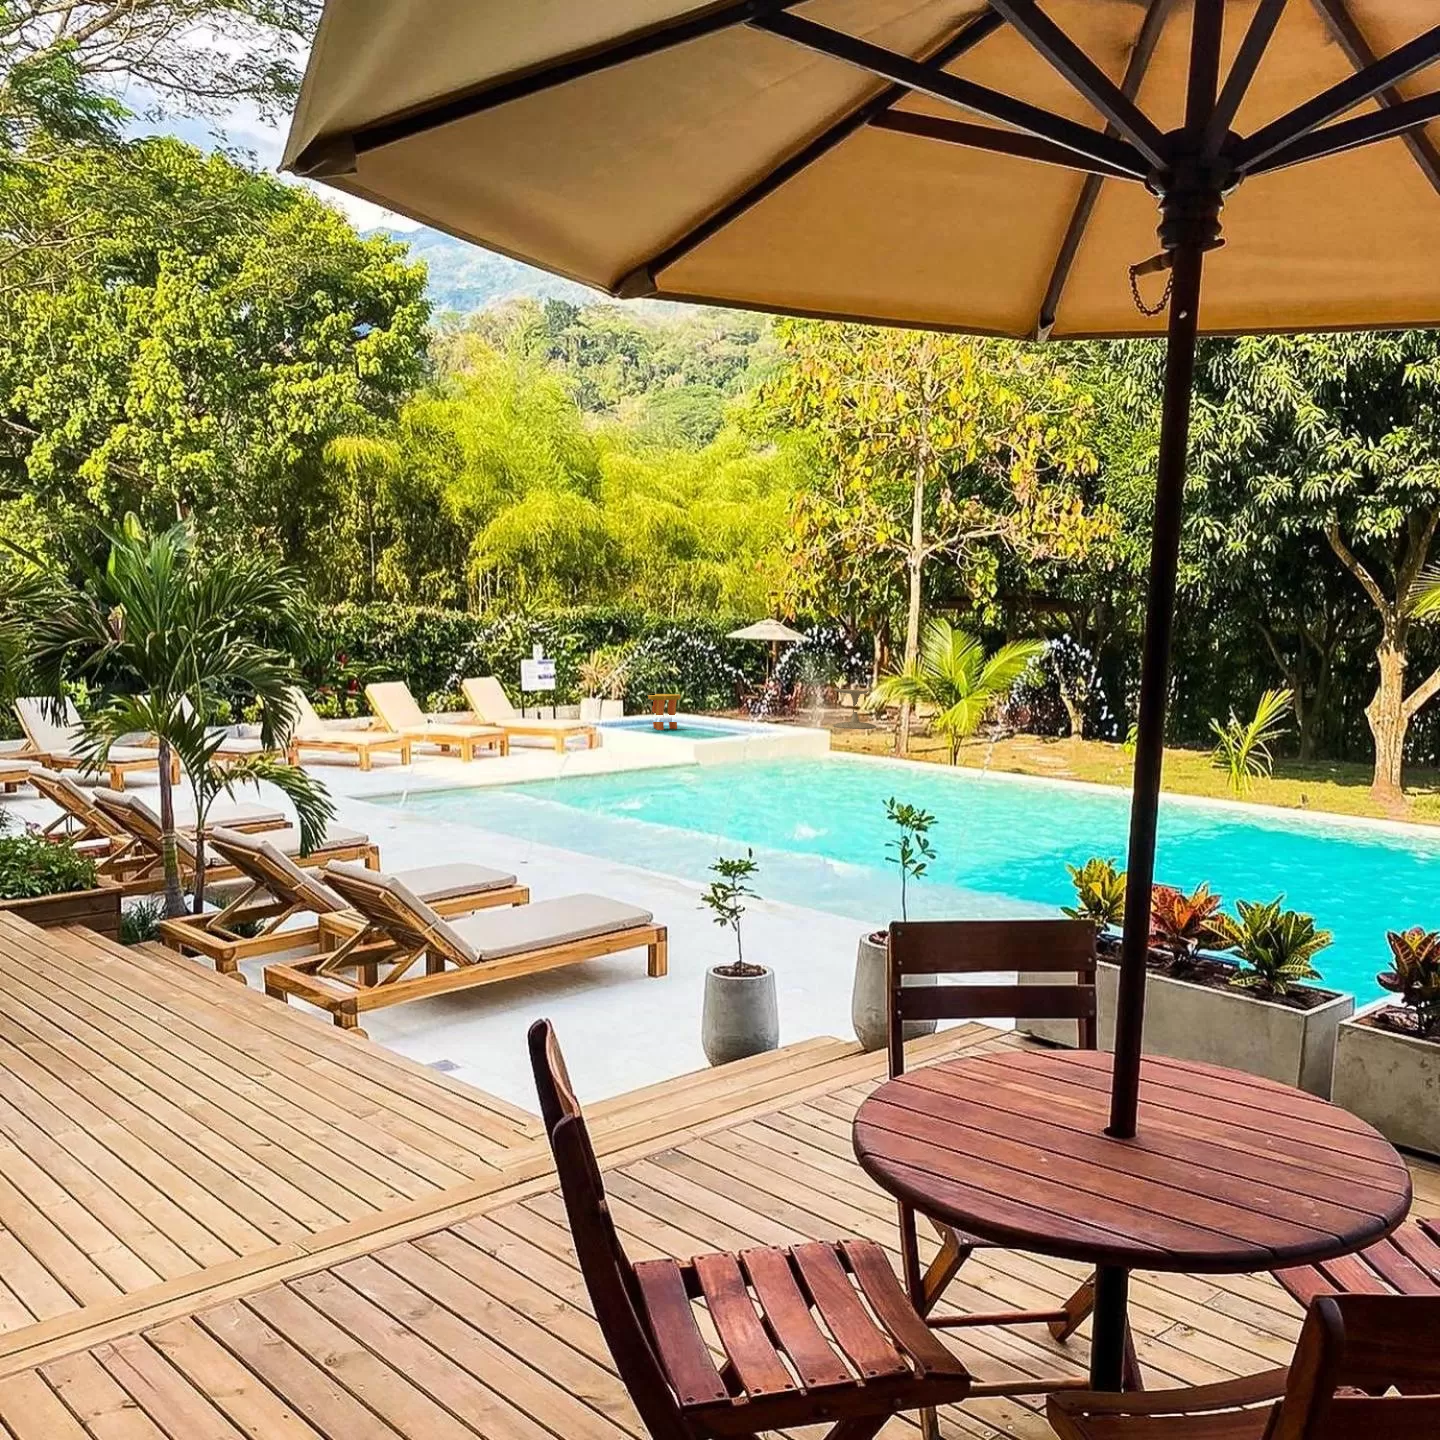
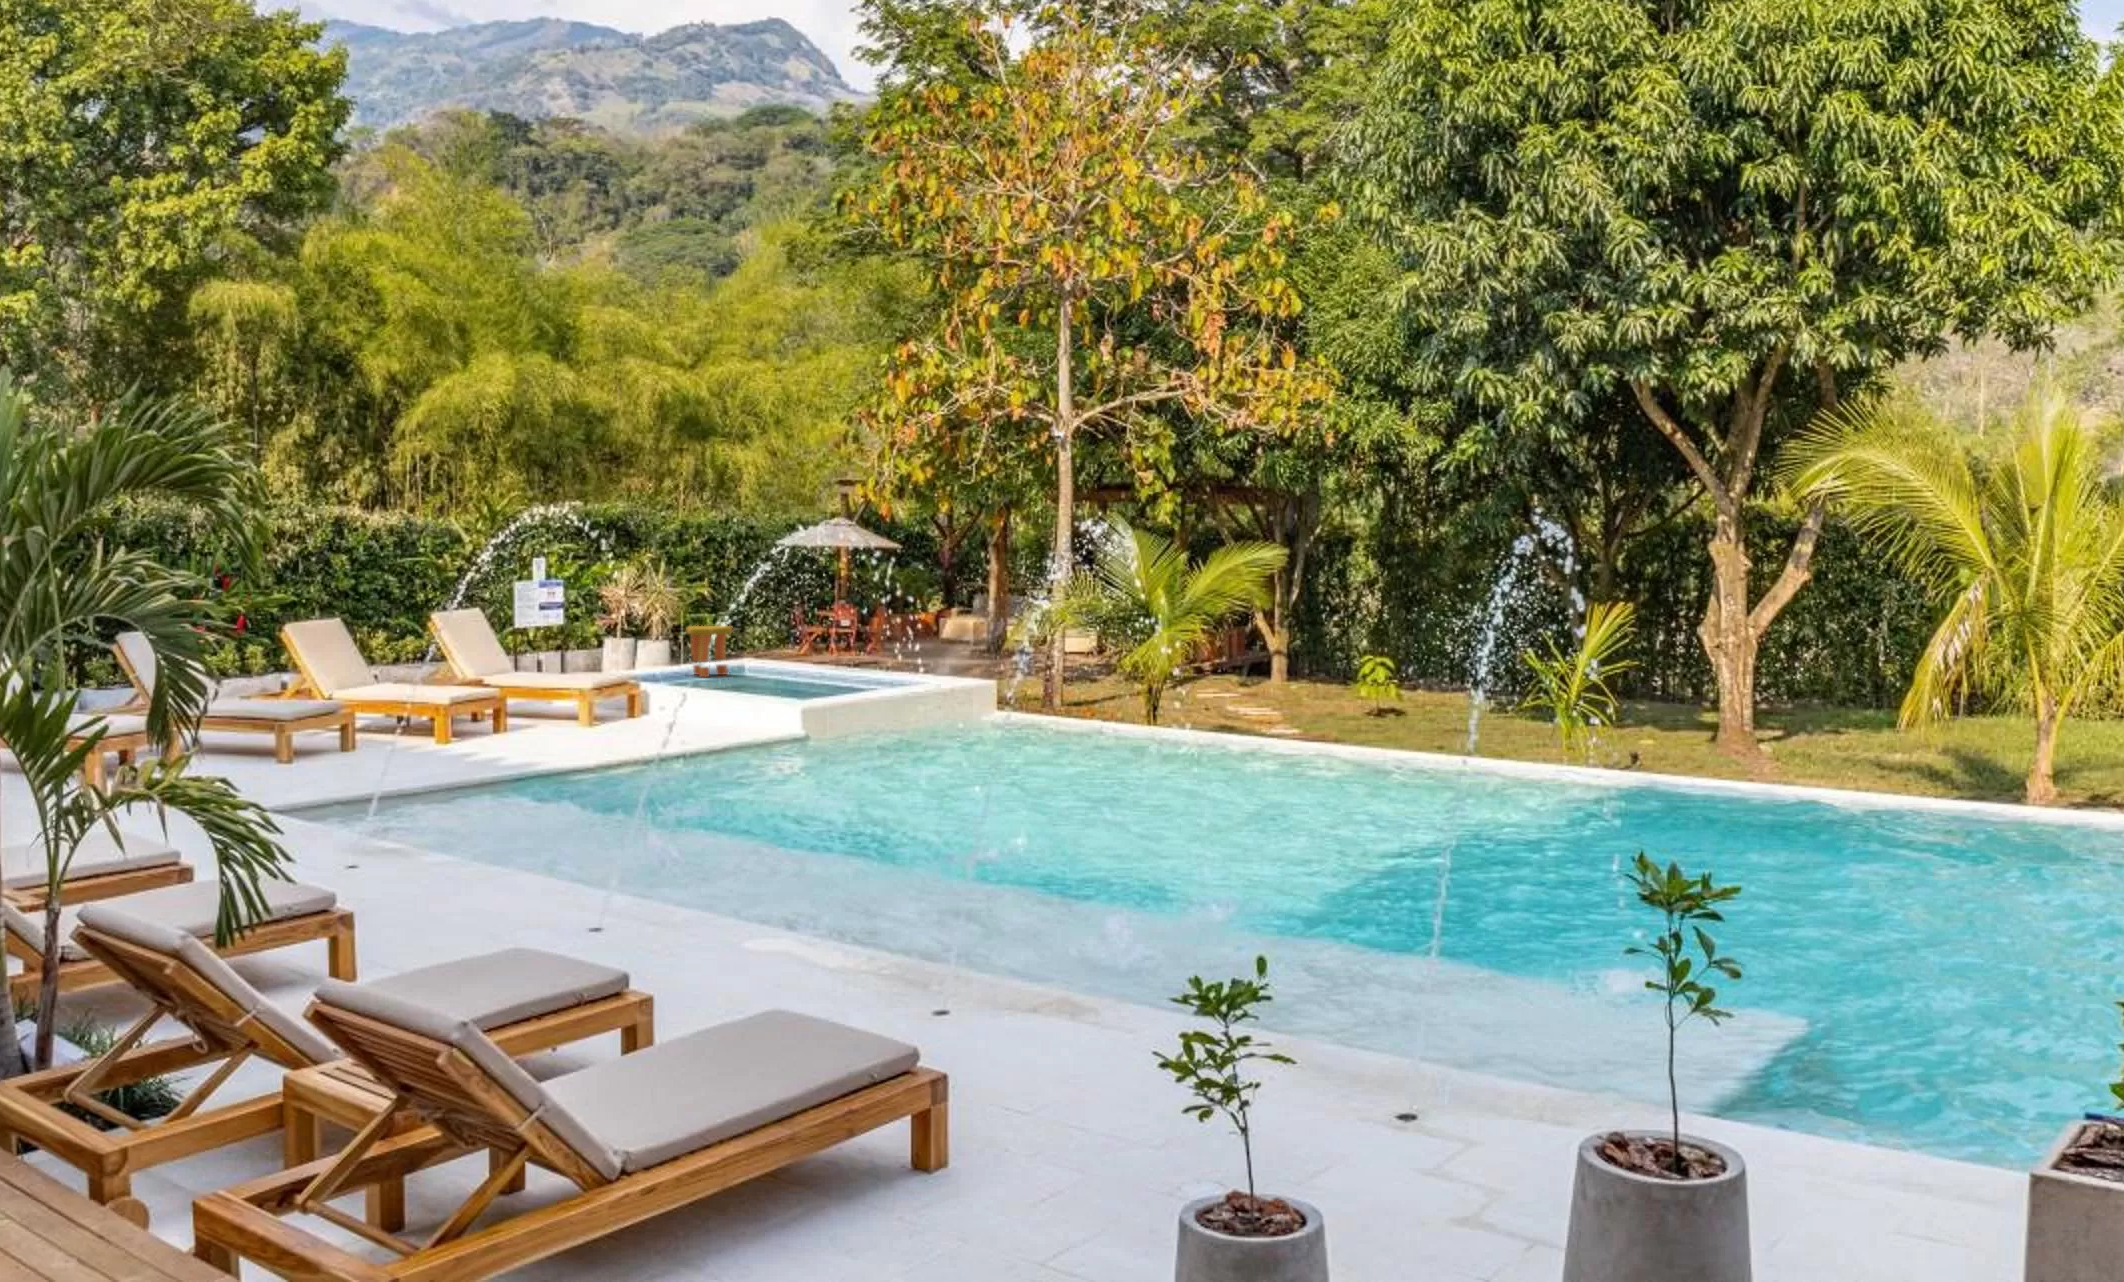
side table: present [833,688,876,729] -> none [939,612,998,668]

